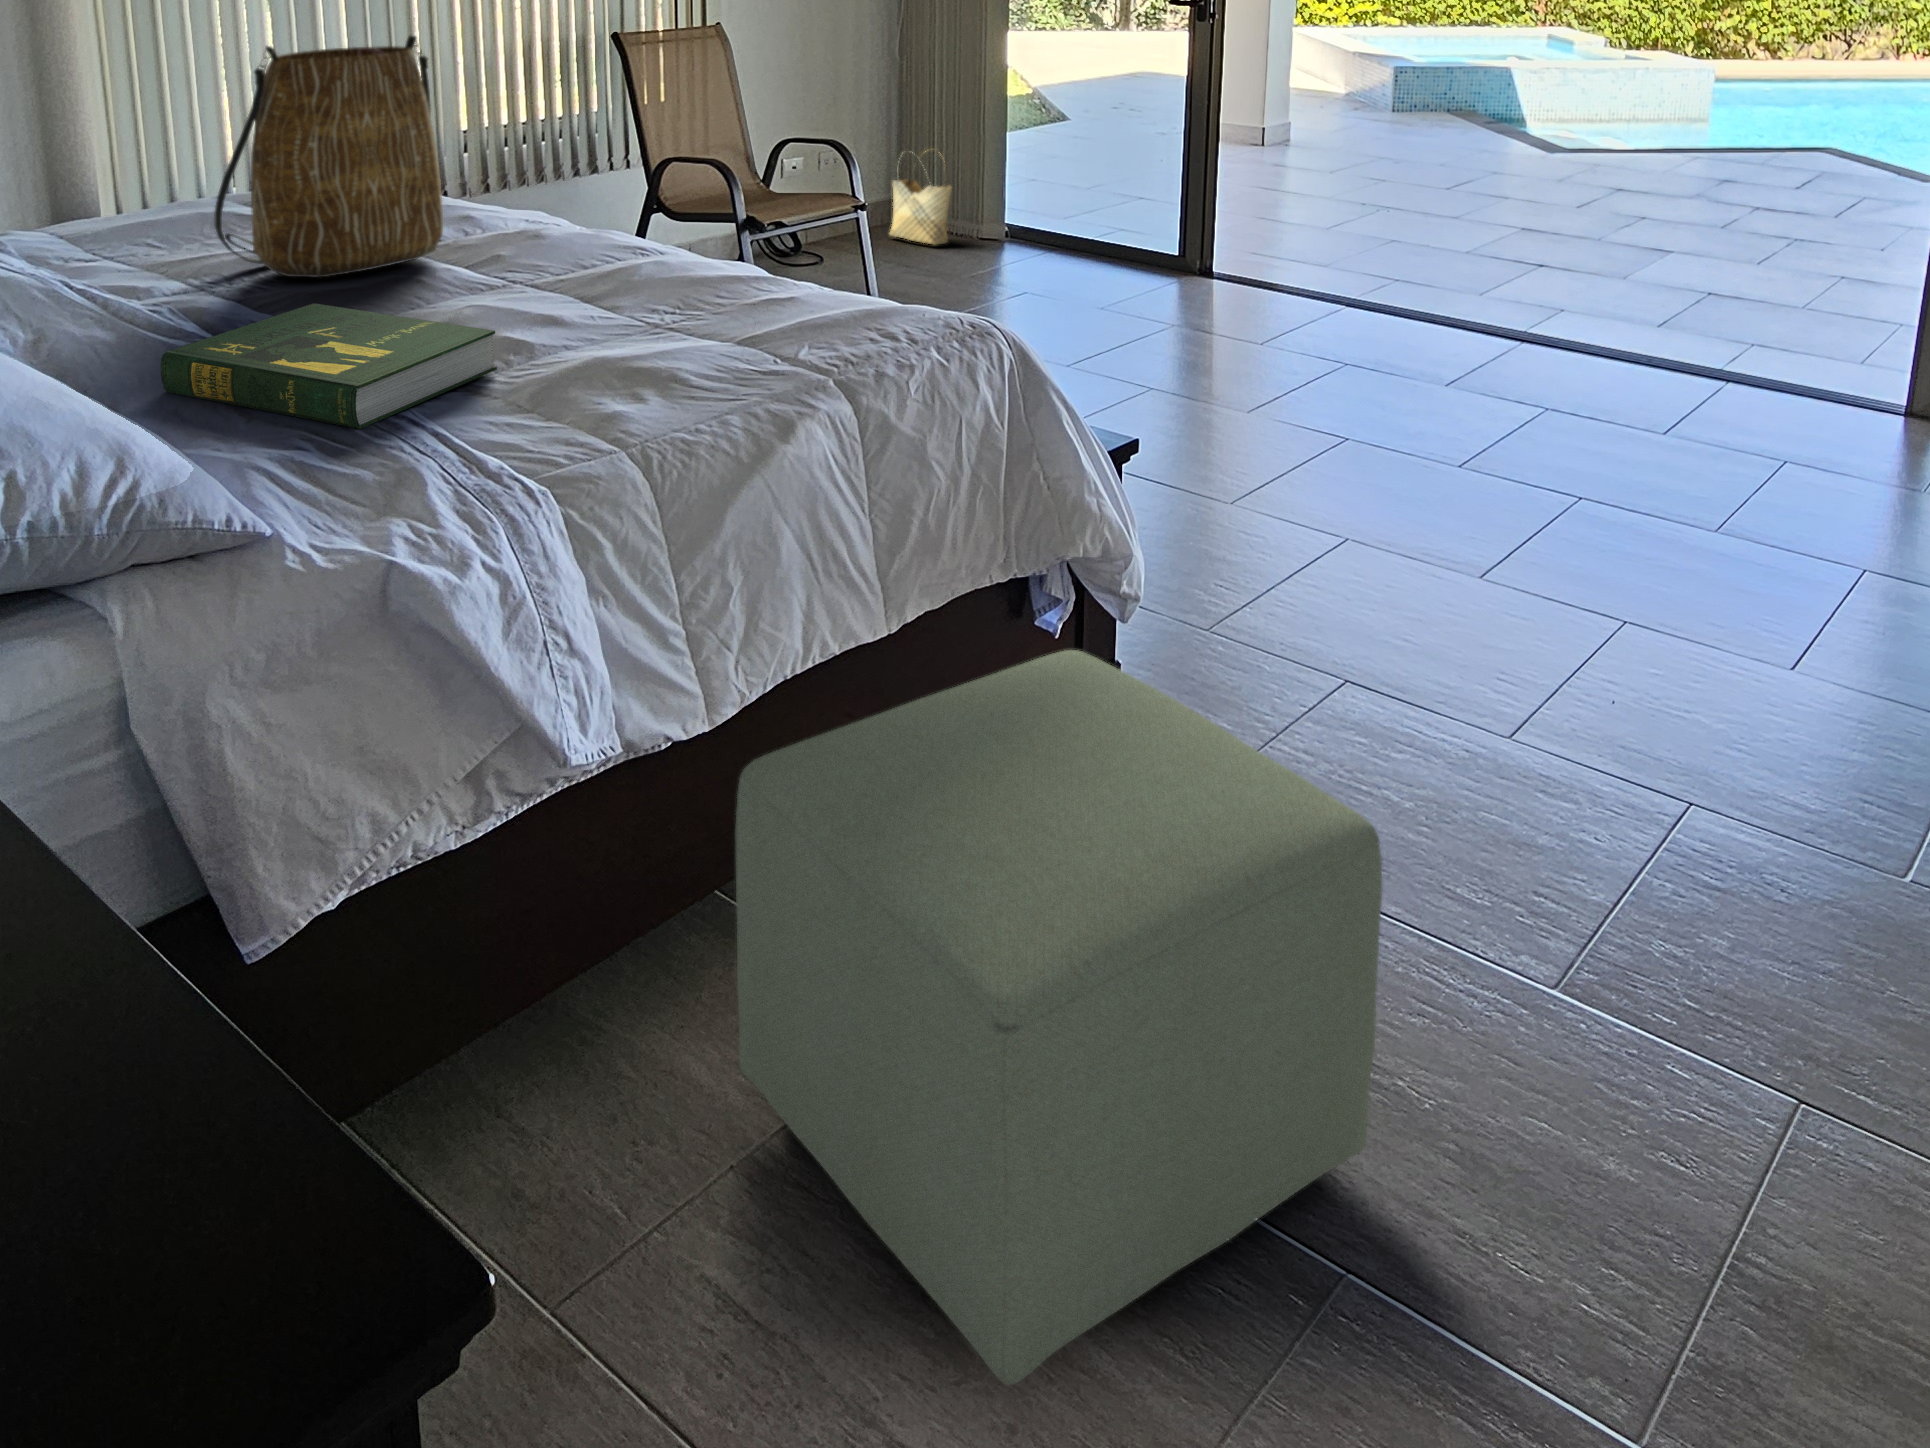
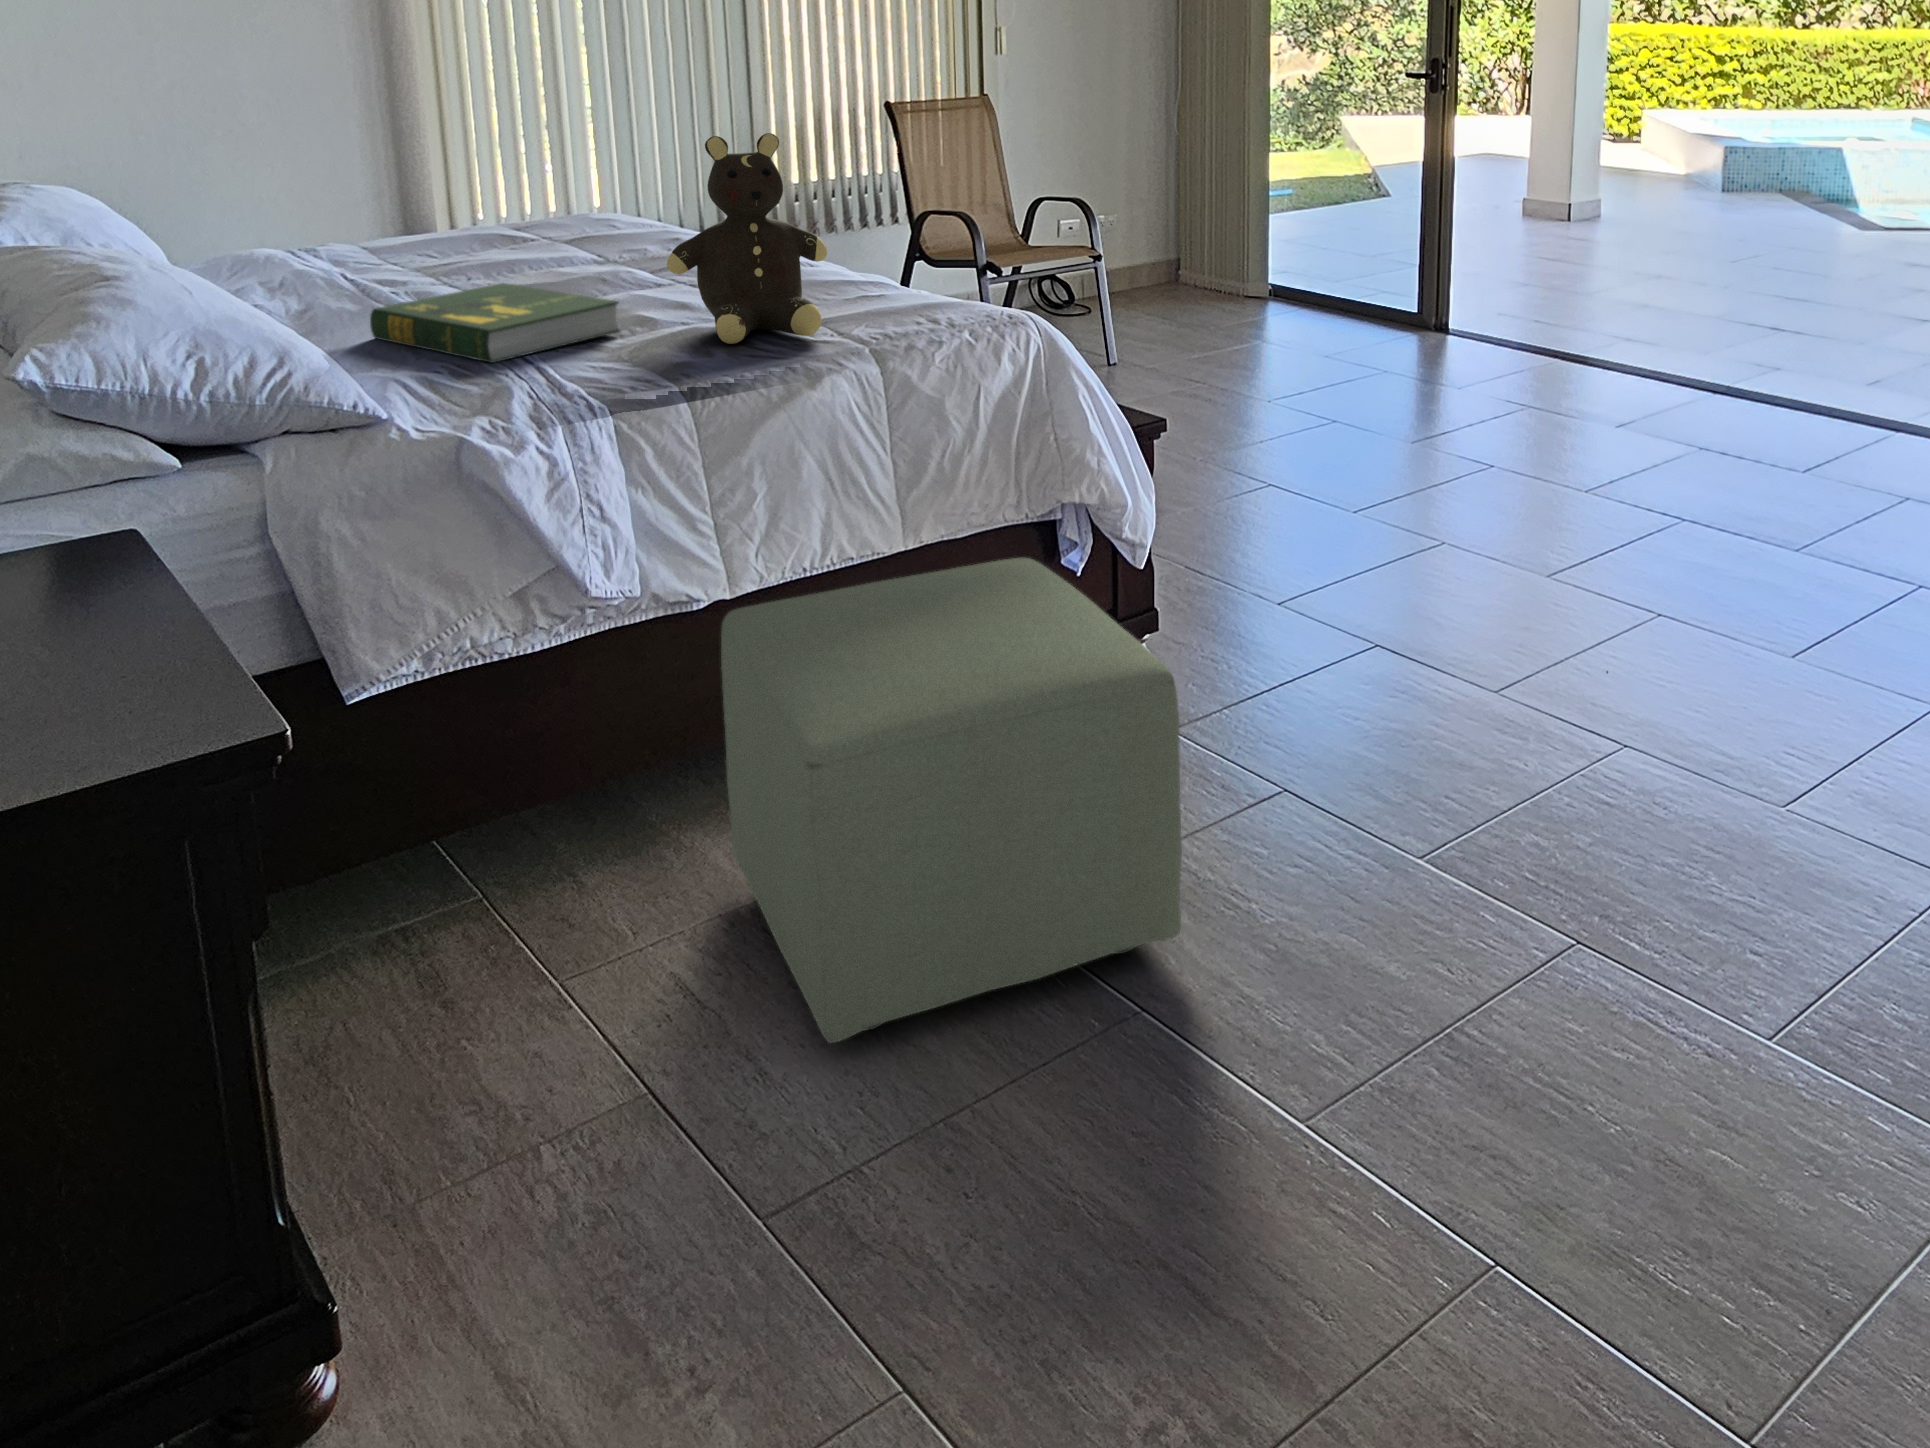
tote bag: present [214,35,443,277] -> none [465,84,649,275]
teddy bear: none [555,110,760,384] -> present [667,133,827,344]
woven basket: present [890,153,952,245] -> none [1166,212,1222,300]

